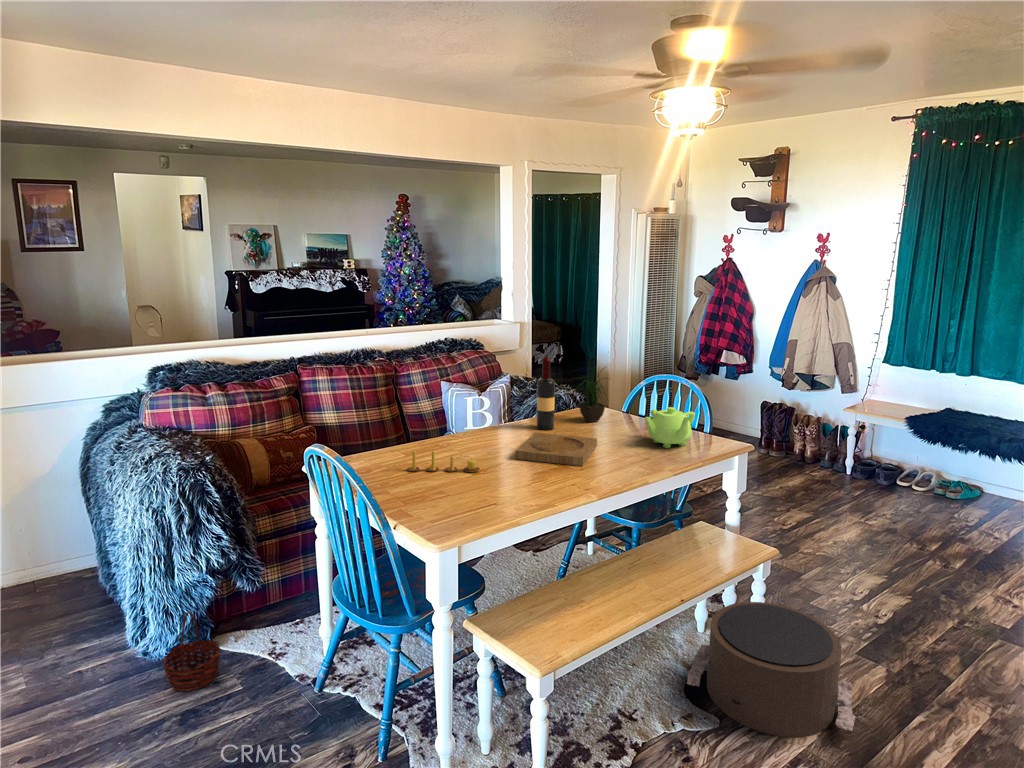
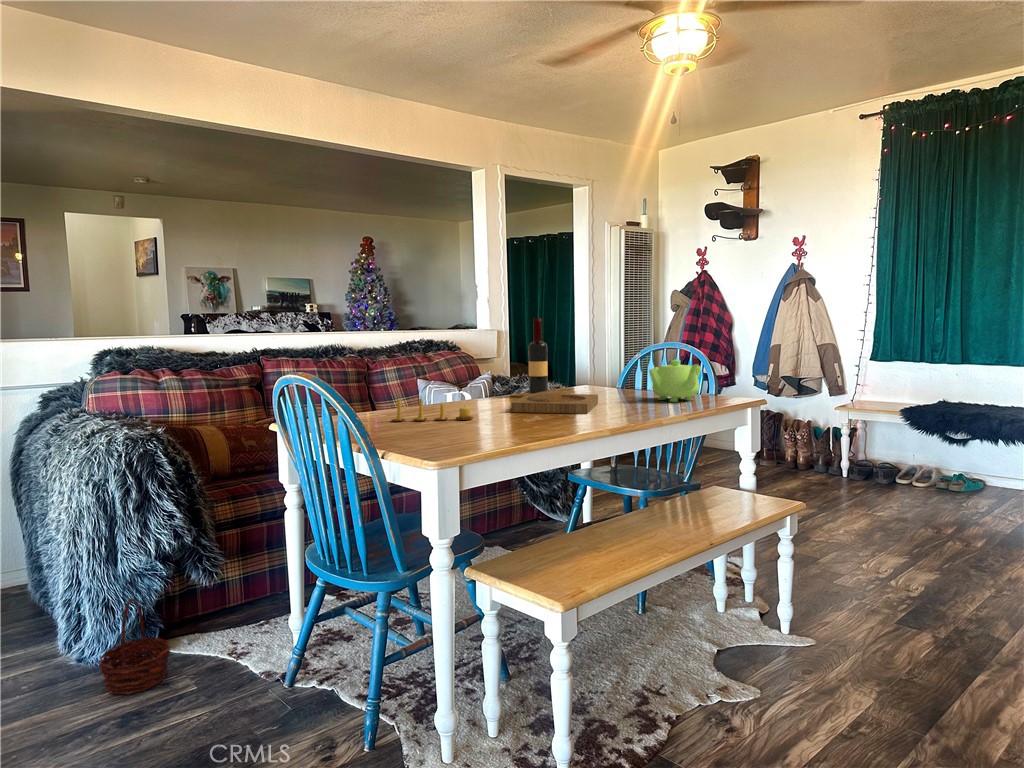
potted plant: present [579,363,605,422] -> none [563,305,610,392]
pouf: present [687,602,855,737] -> none [718,565,915,704]

